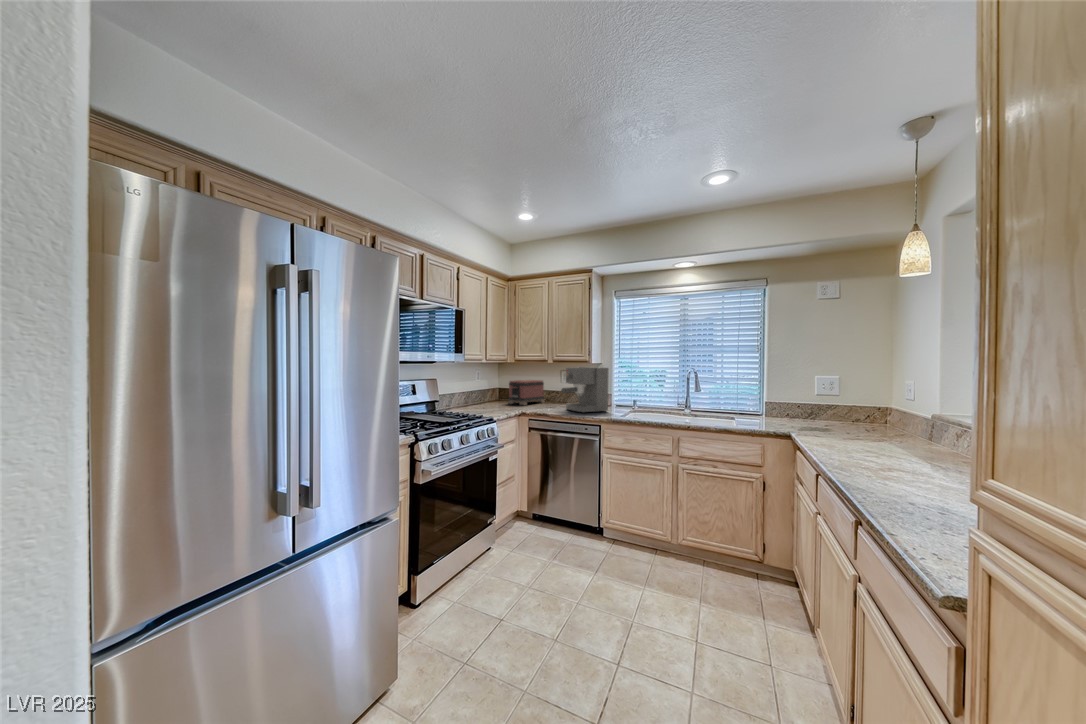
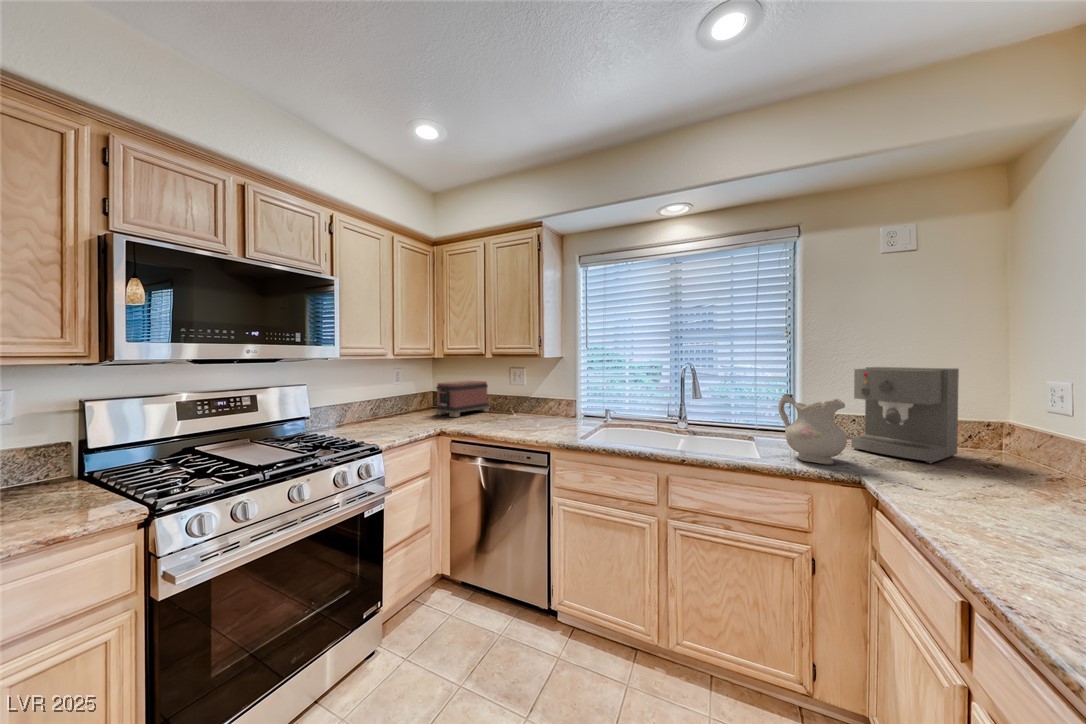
coffee maker: present [561,367,609,413] -> present [851,367,959,463]
ceramic pitcher: none [748,387,786,428] -> present [779,394,847,465]

